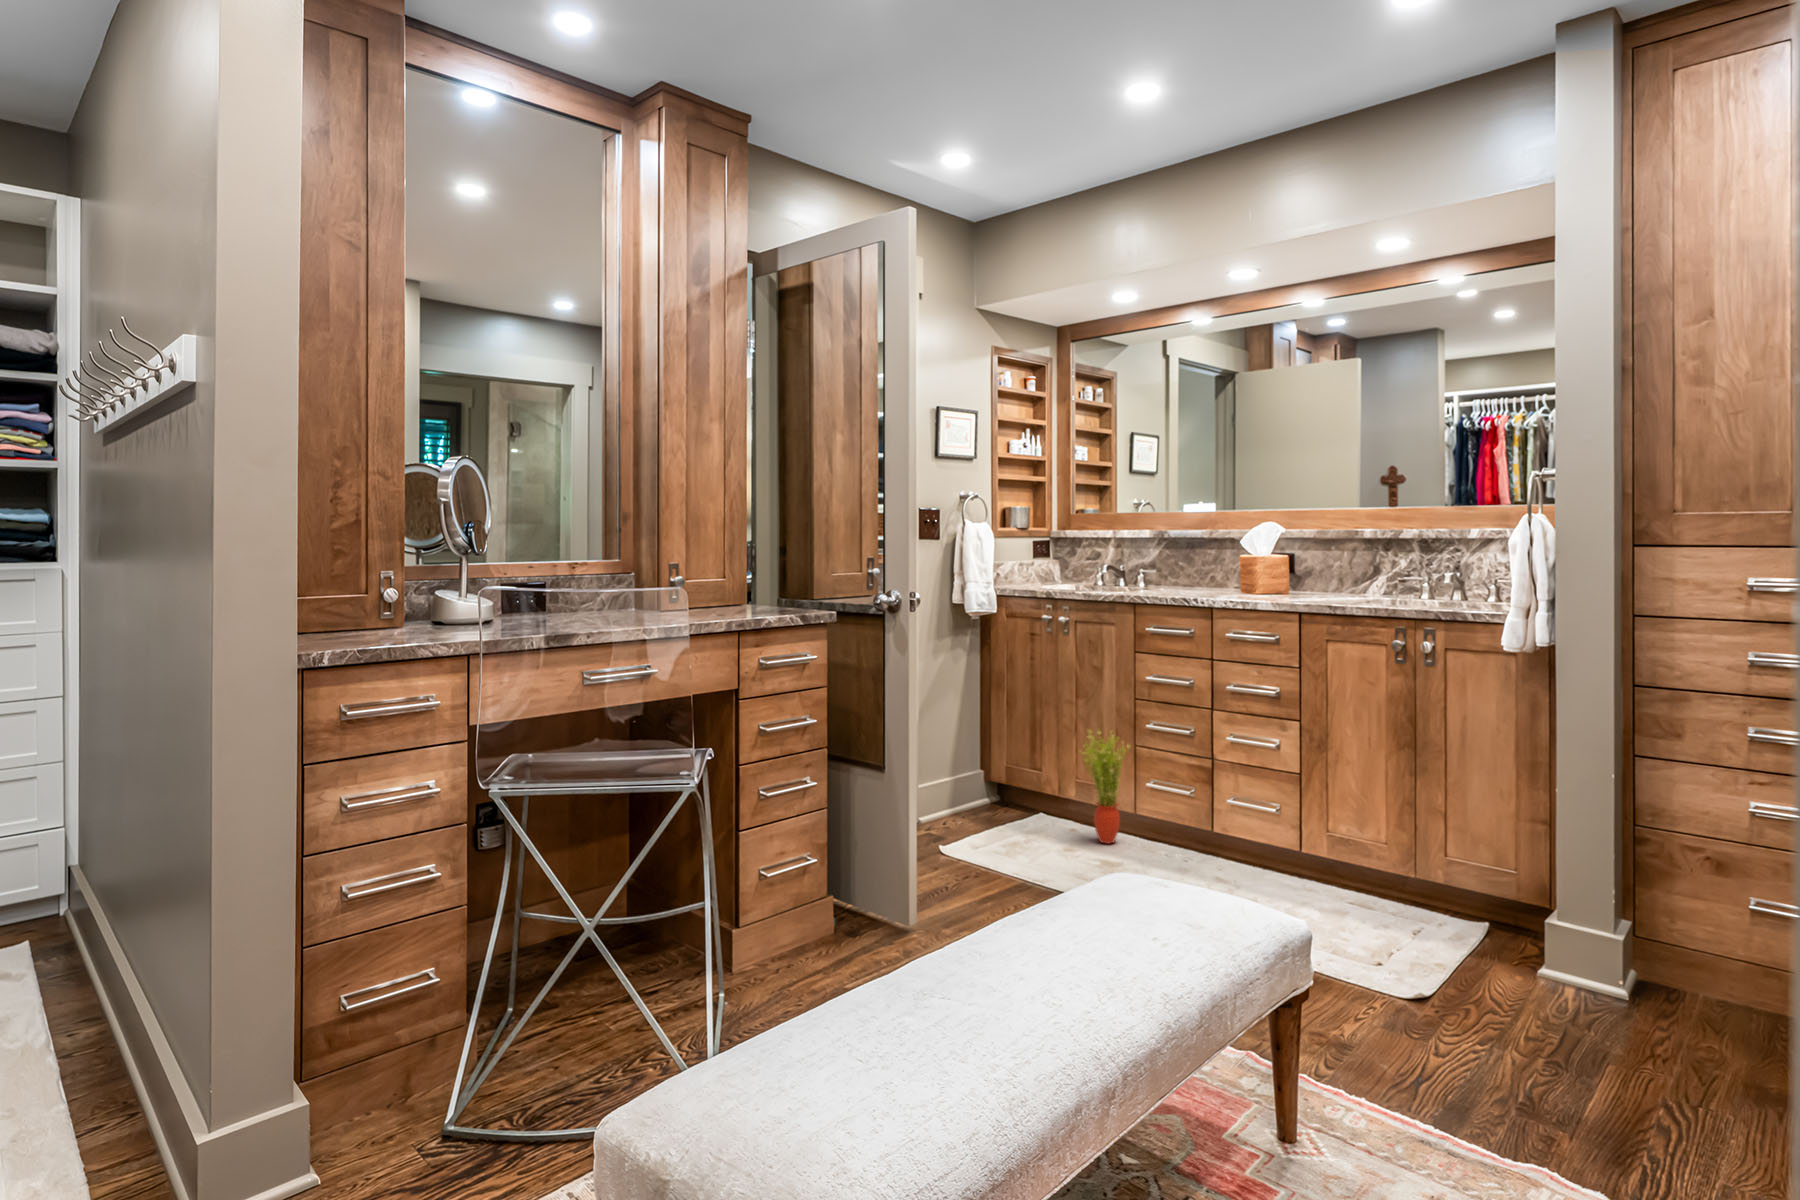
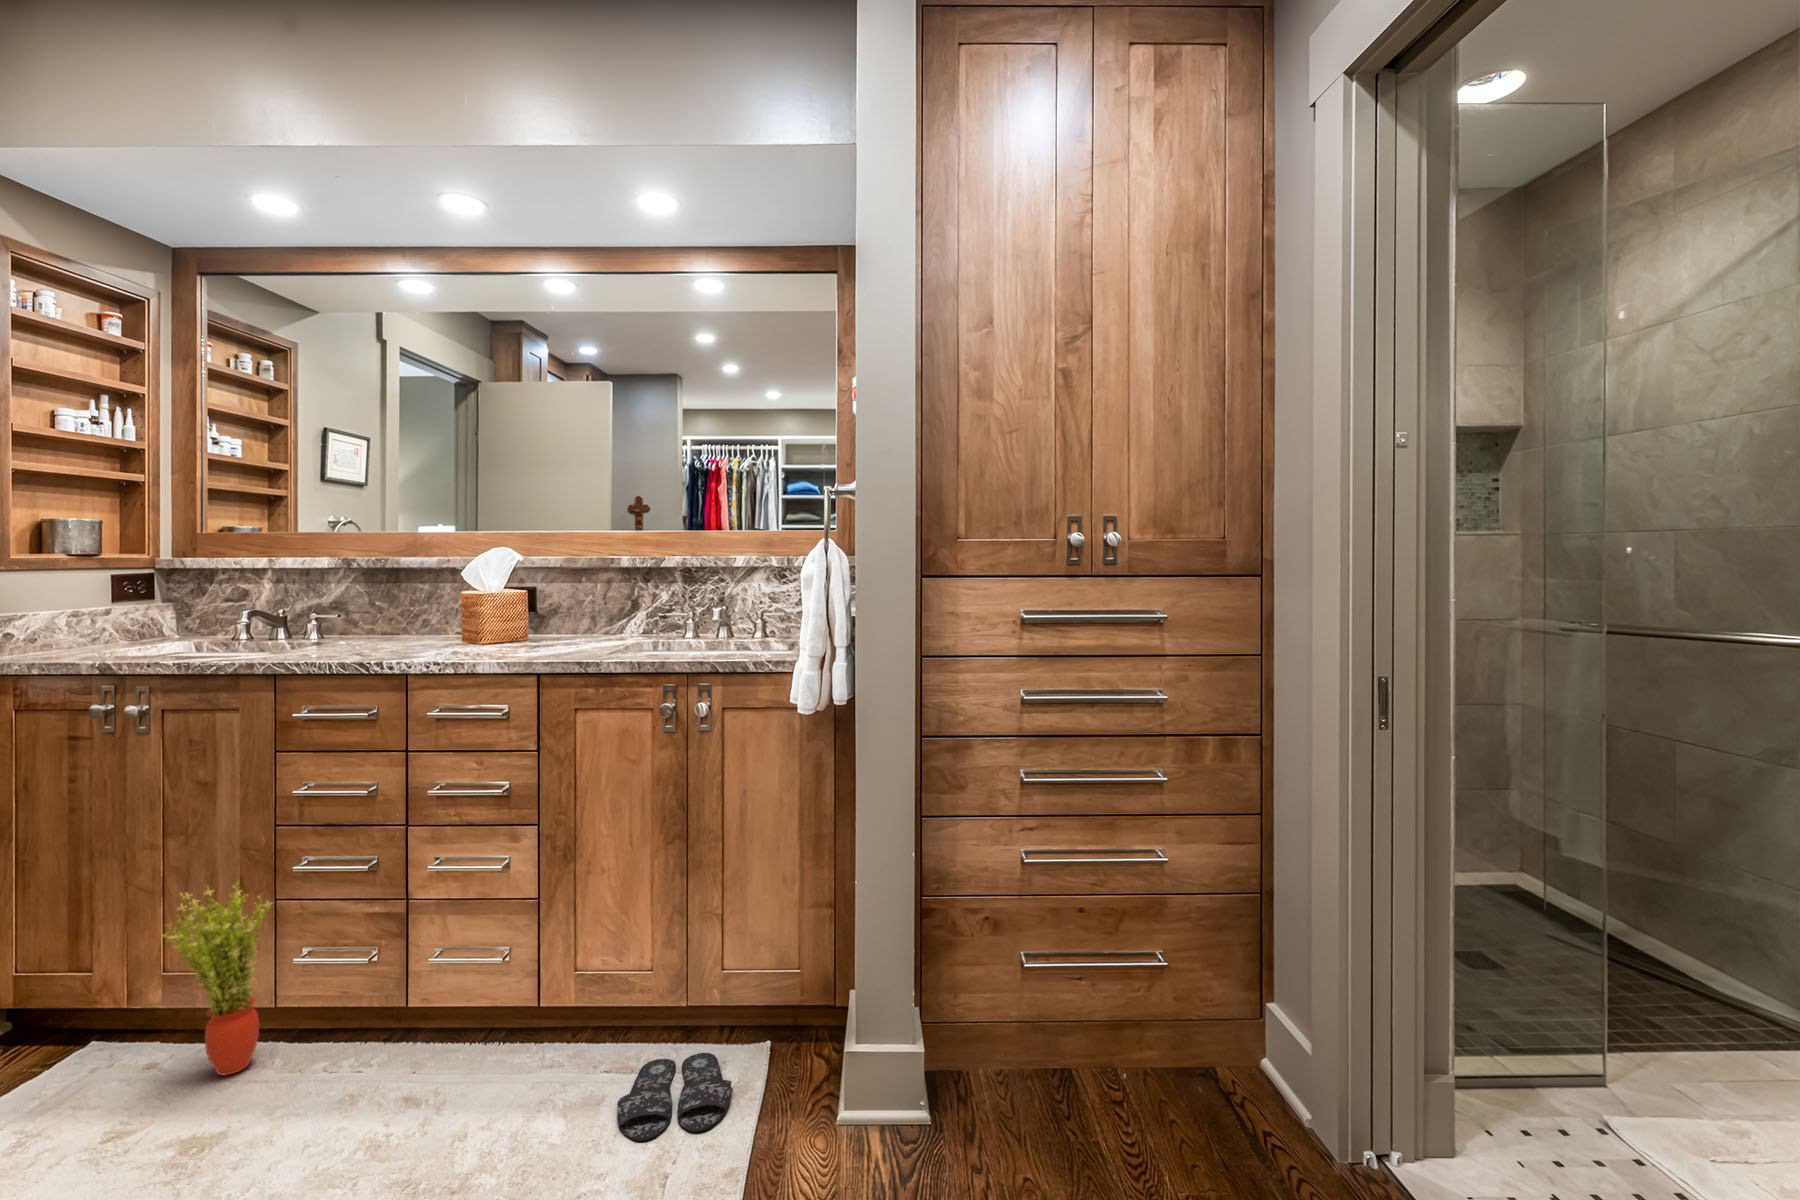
slippers: none [1348,907,1439,946] -> present [617,1053,732,1141]

